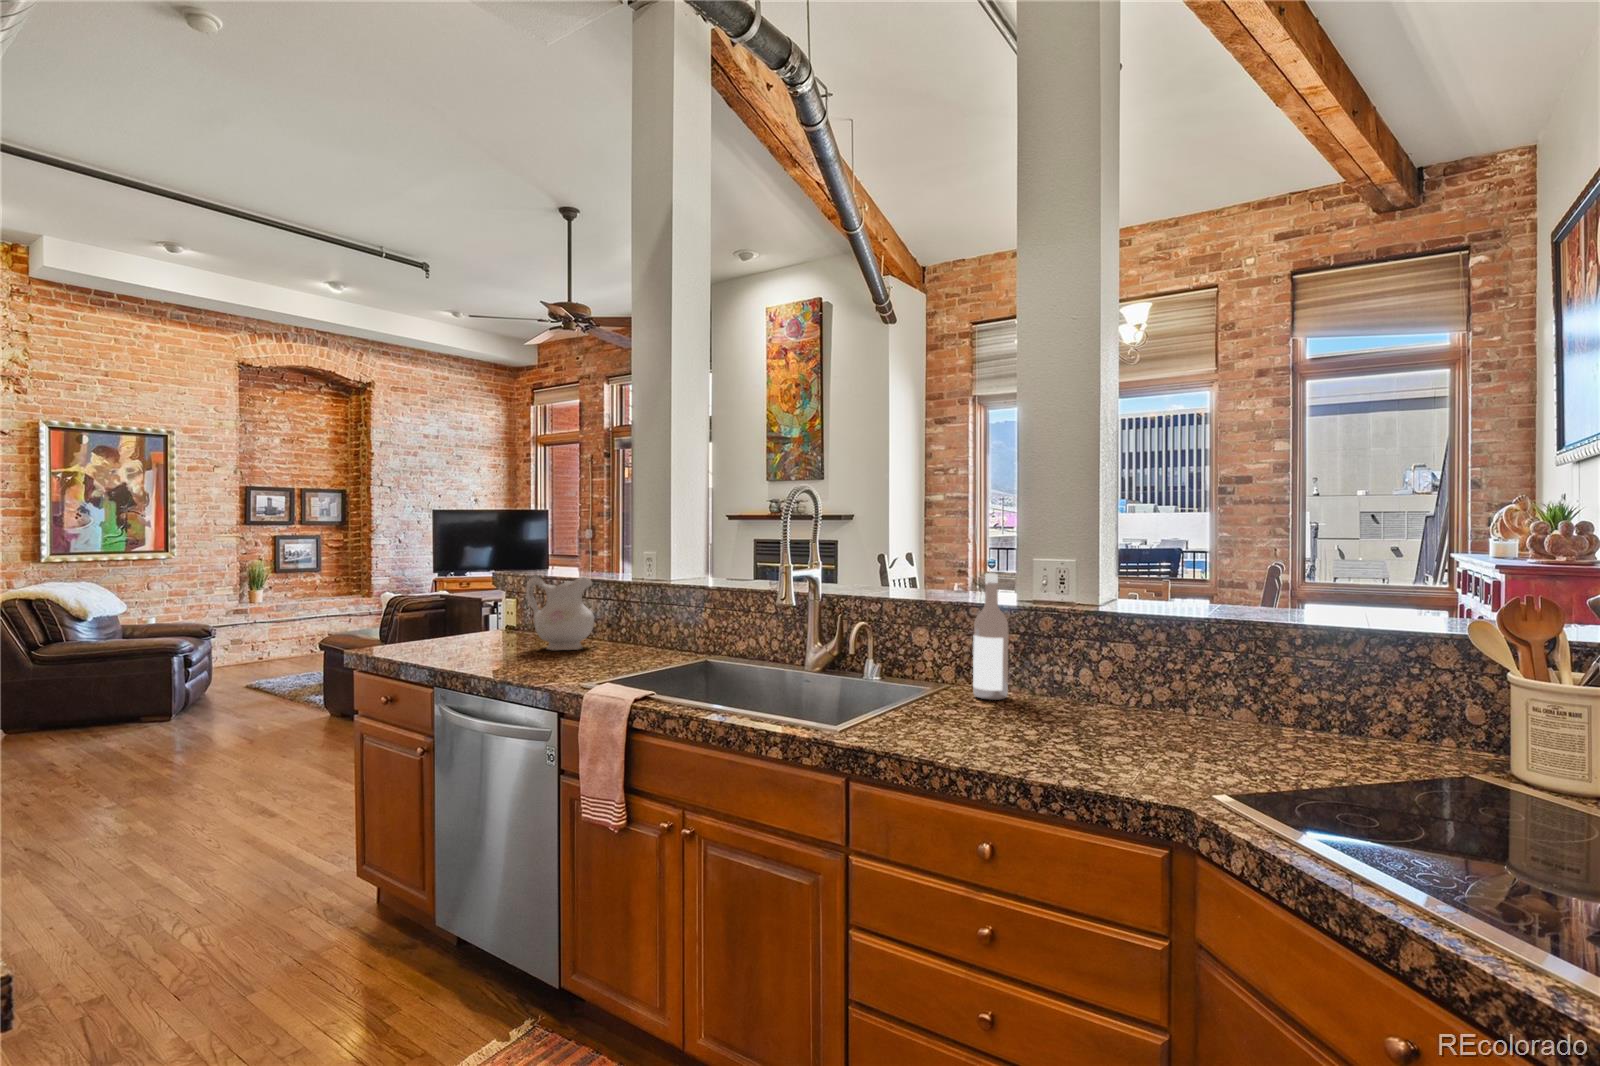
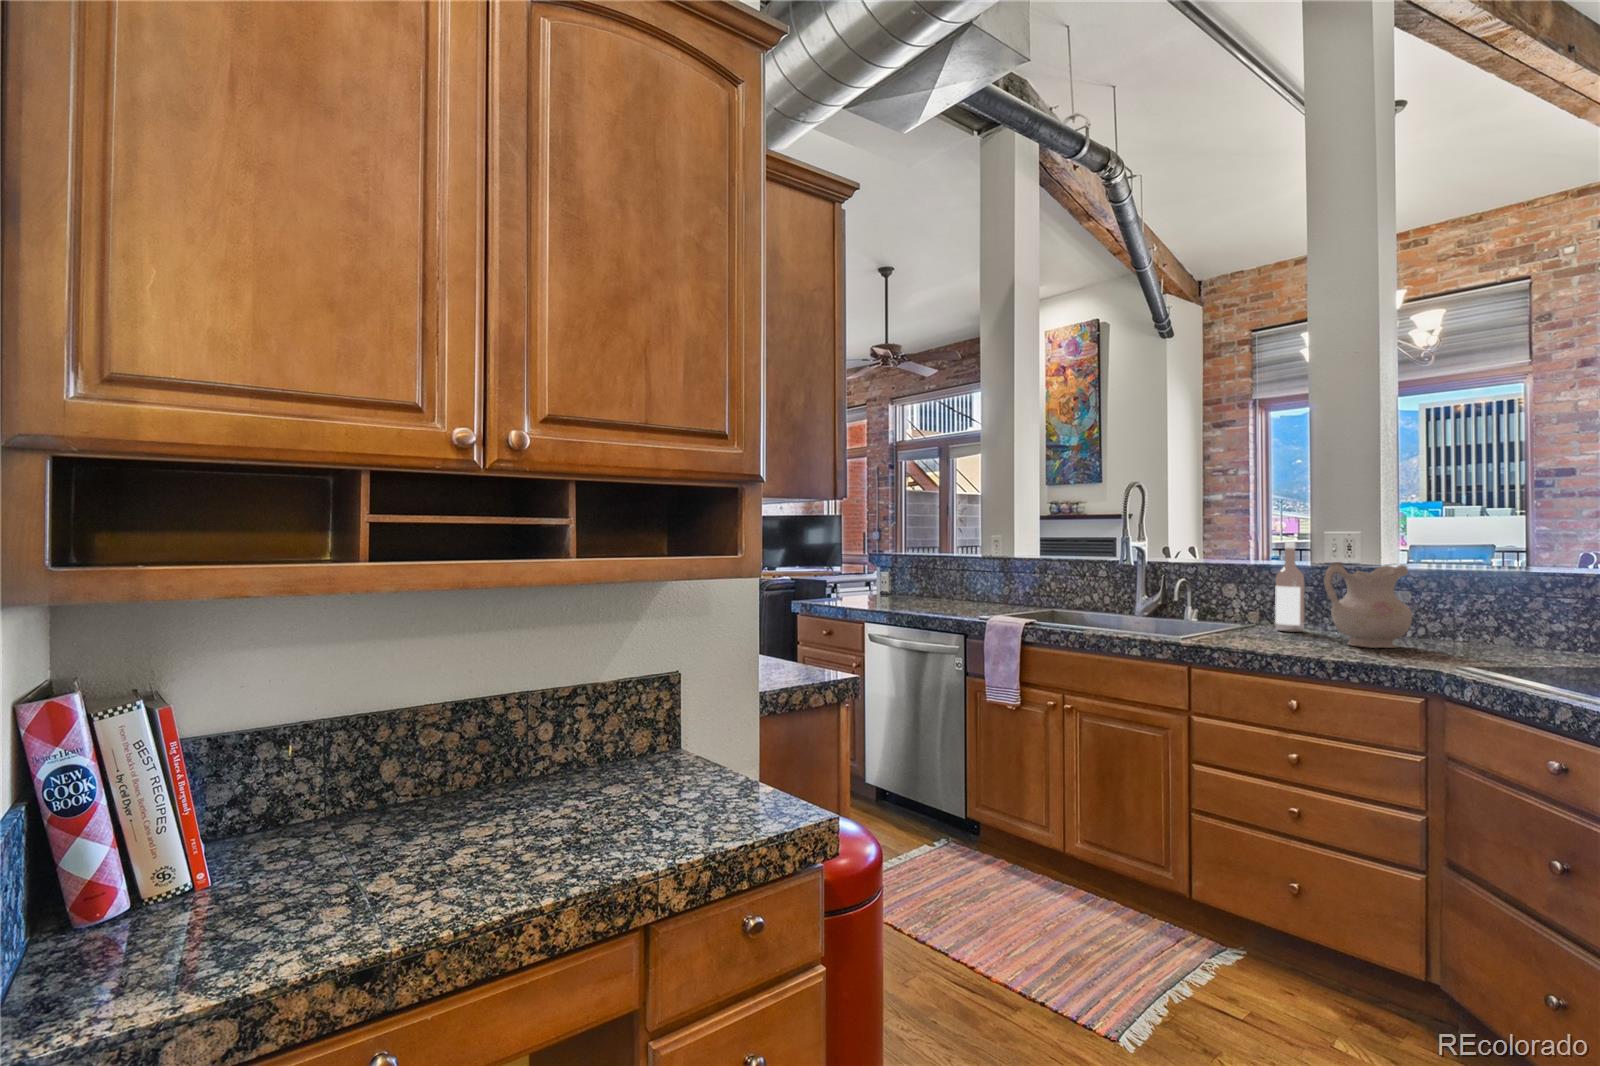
ceramic pitcher: present [526,575,594,650] -> present [1324,562,1412,648]

